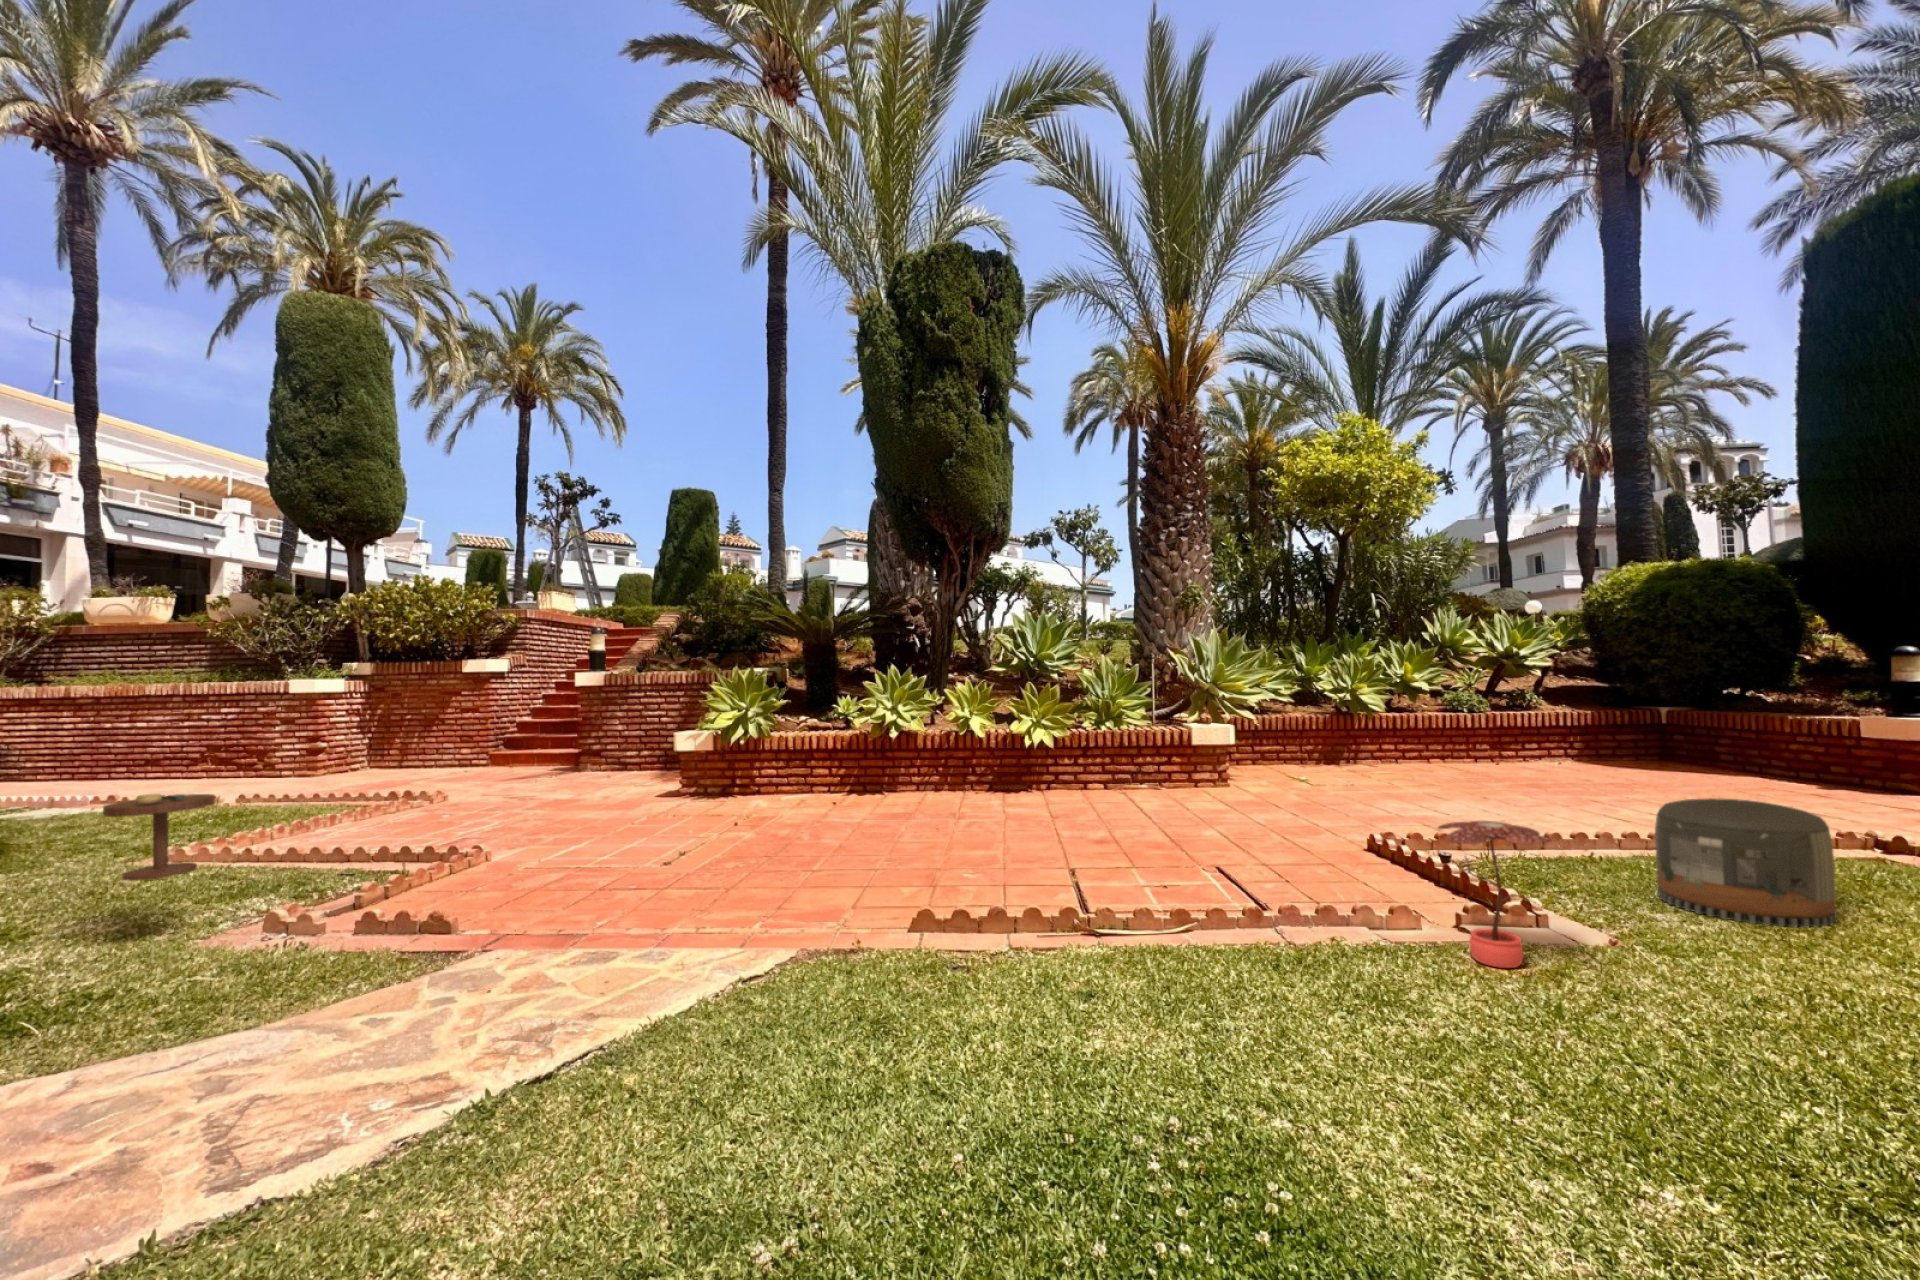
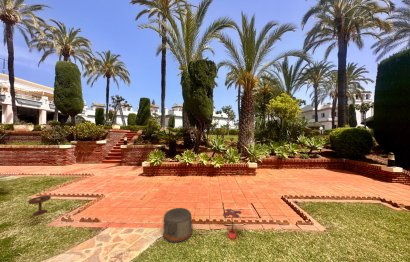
pouf: present [1655,798,1837,928] -> present [163,208,192,243]
potted plant: present [1438,821,1552,968] -> present [223,209,241,239]

